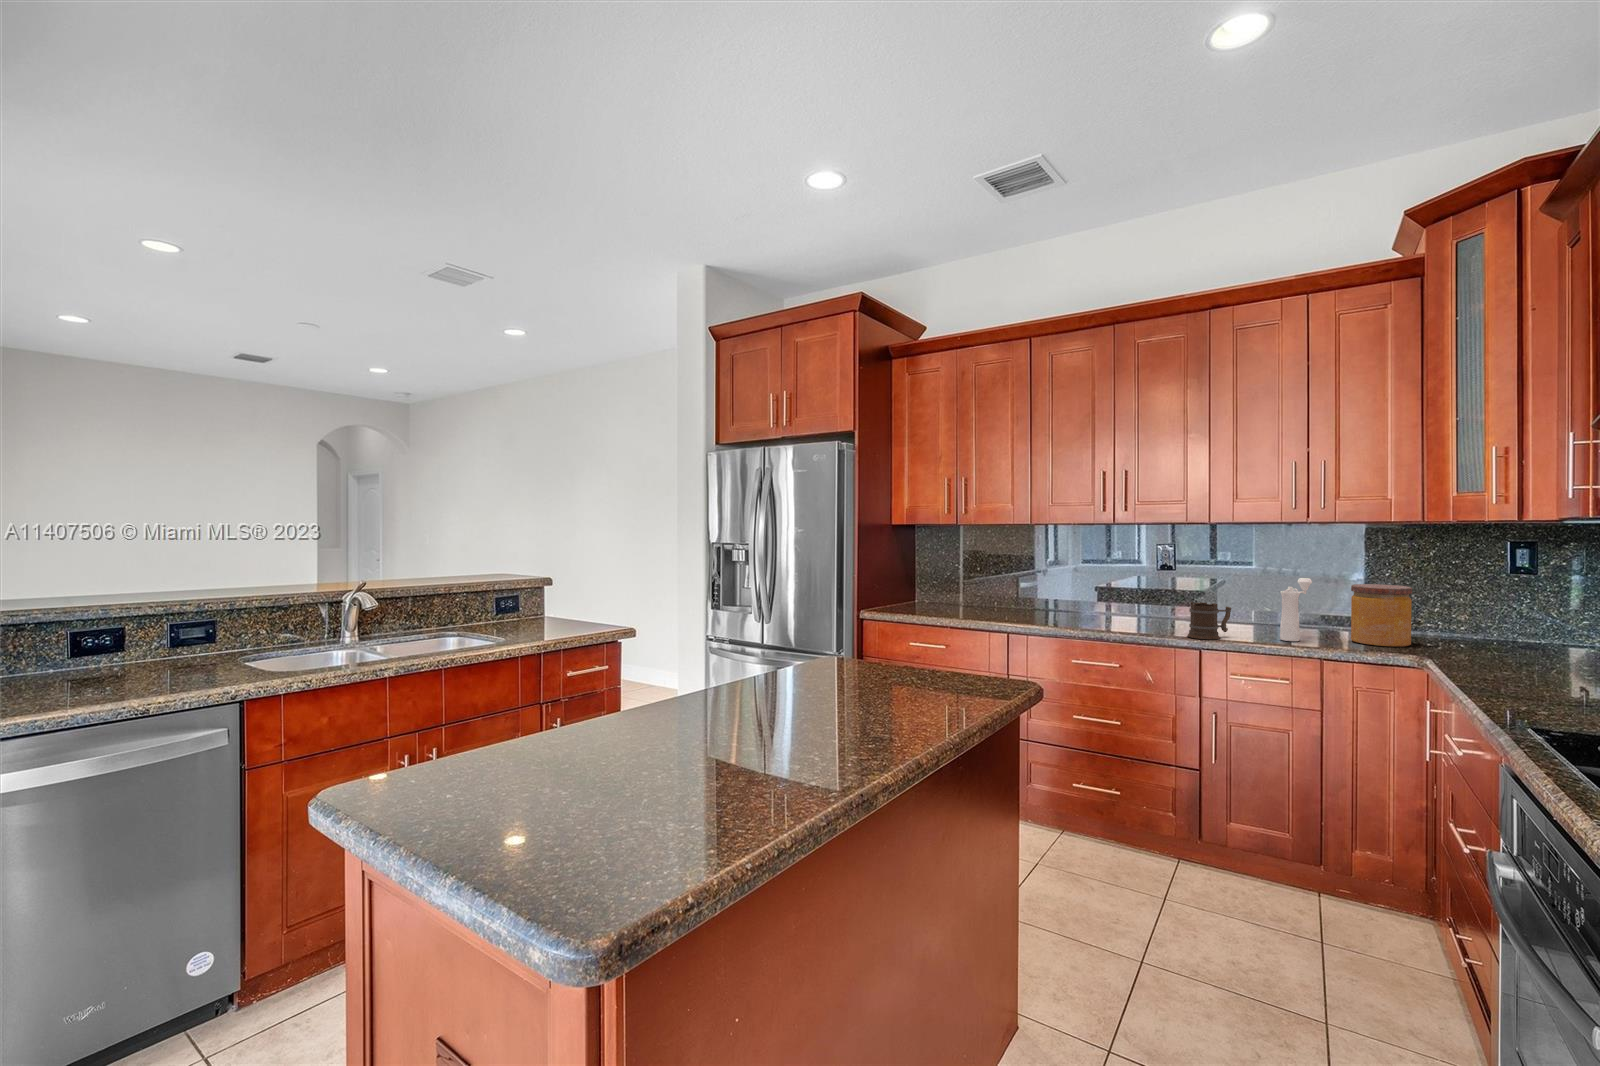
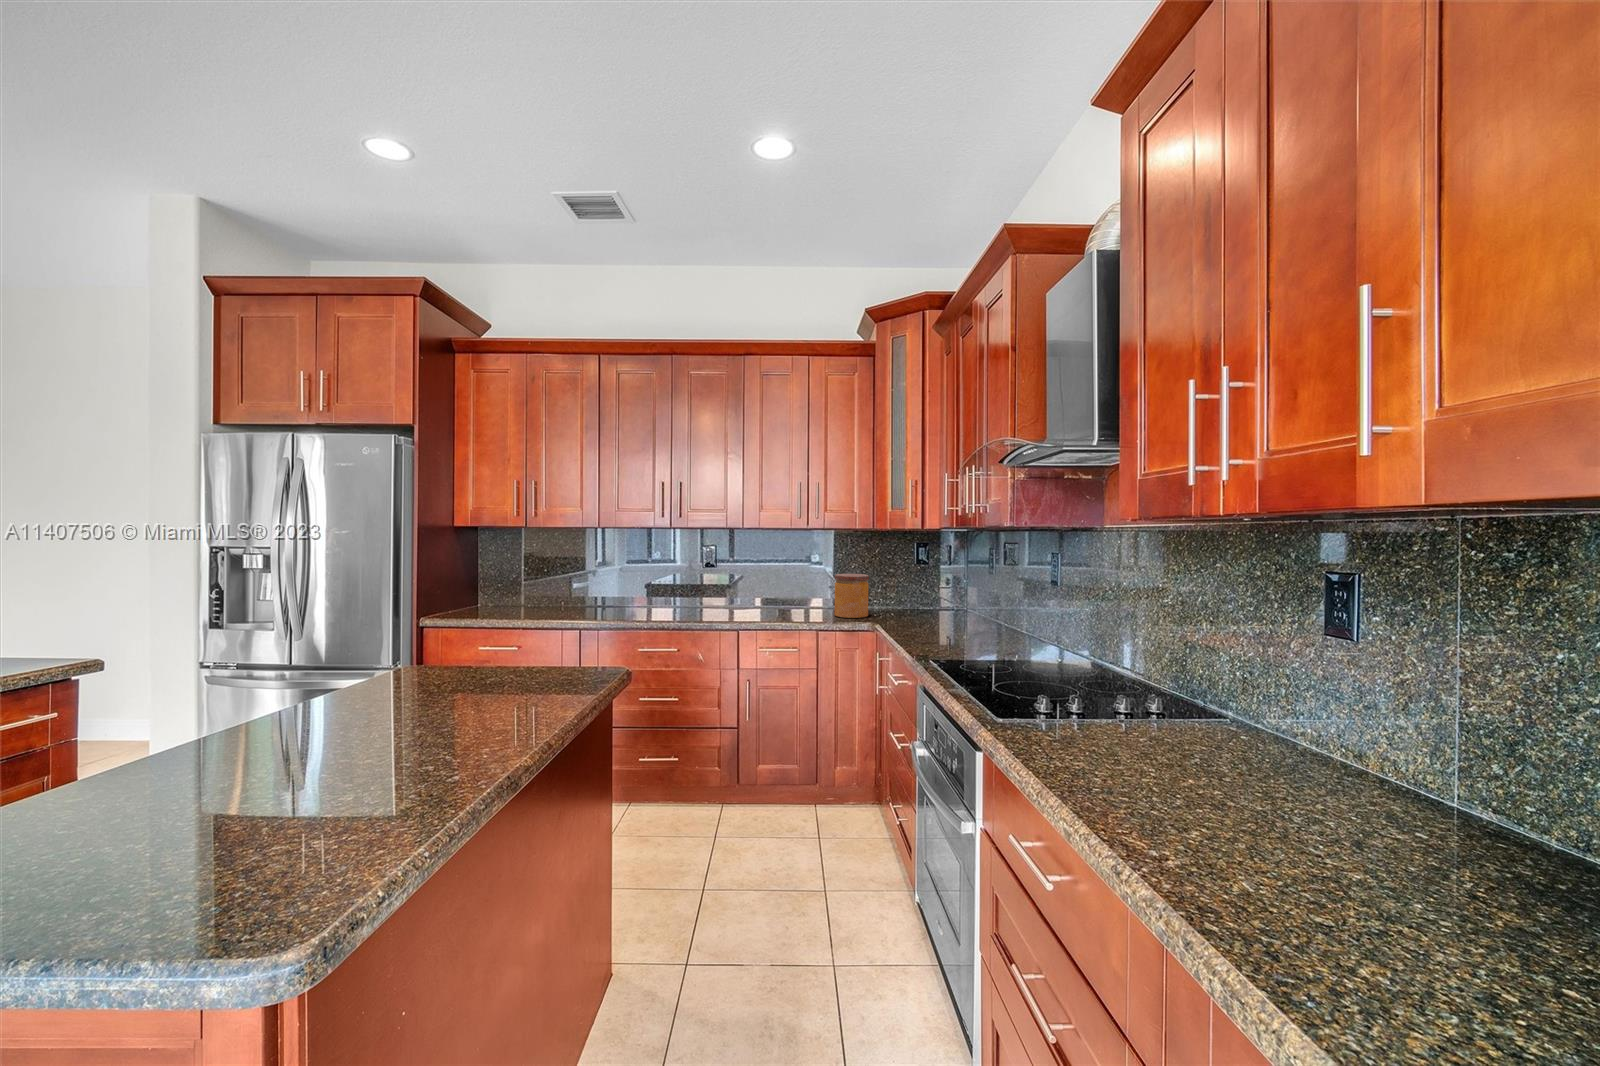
pepper mill: present [1280,578,1312,641] -> none [791,571,811,619]
mug: present [1187,602,1231,639] -> none [729,593,759,622]

